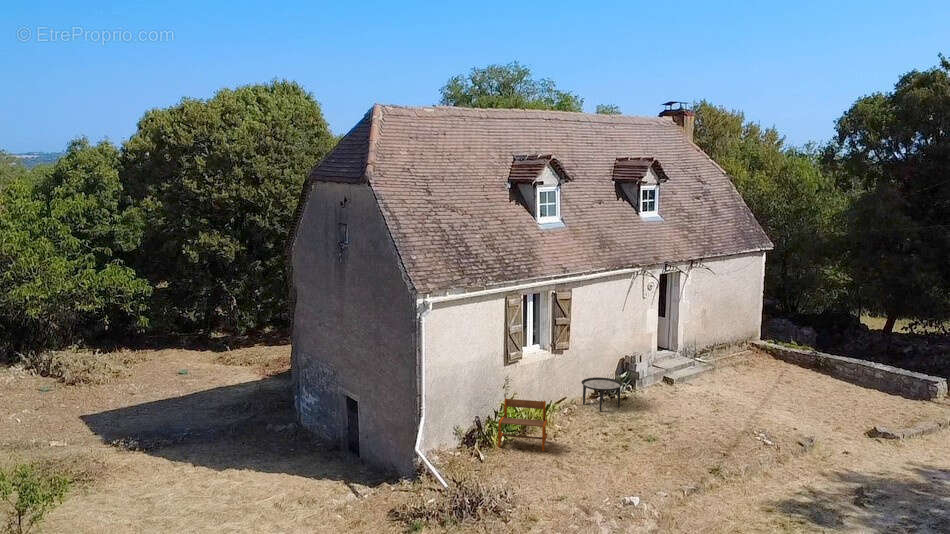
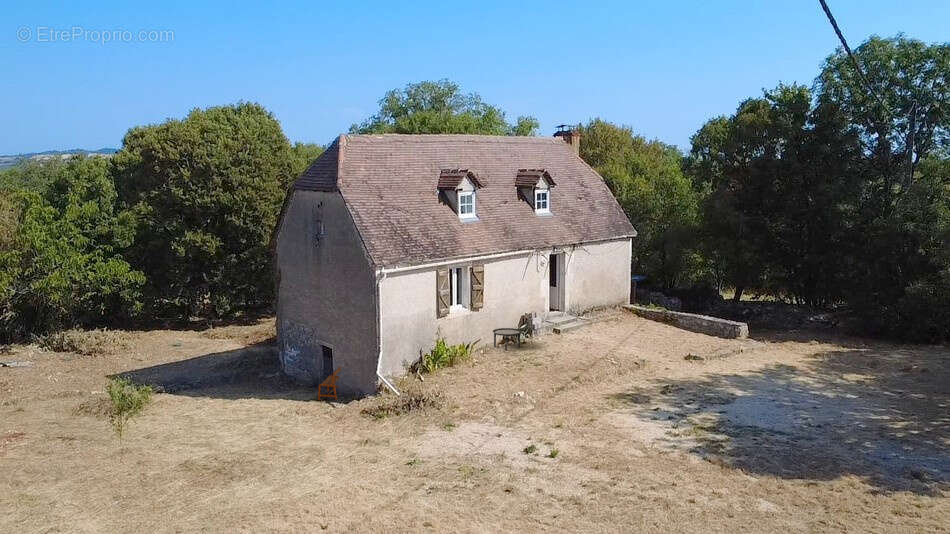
bench: present [498,398,547,451] -> present [318,366,341,400]

